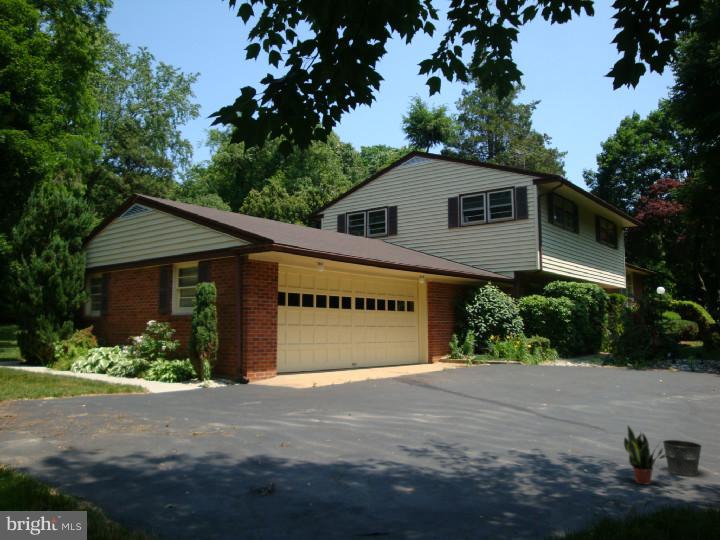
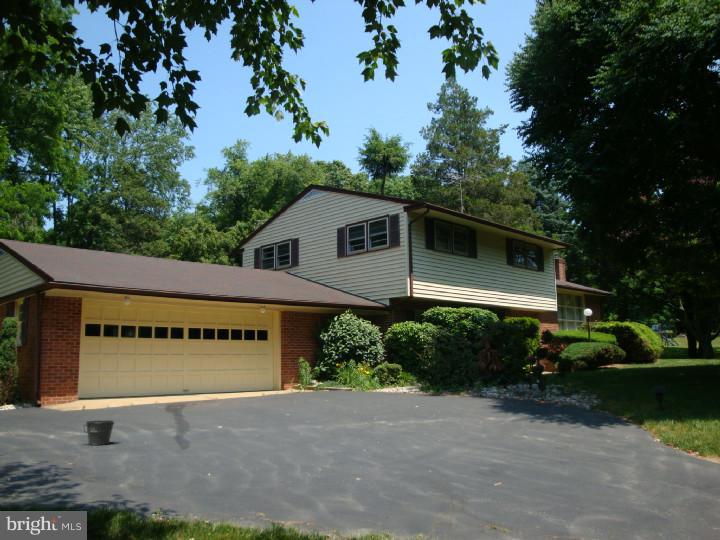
potted plant: present [624,426,662,485] -> none [23,404,58,447]

